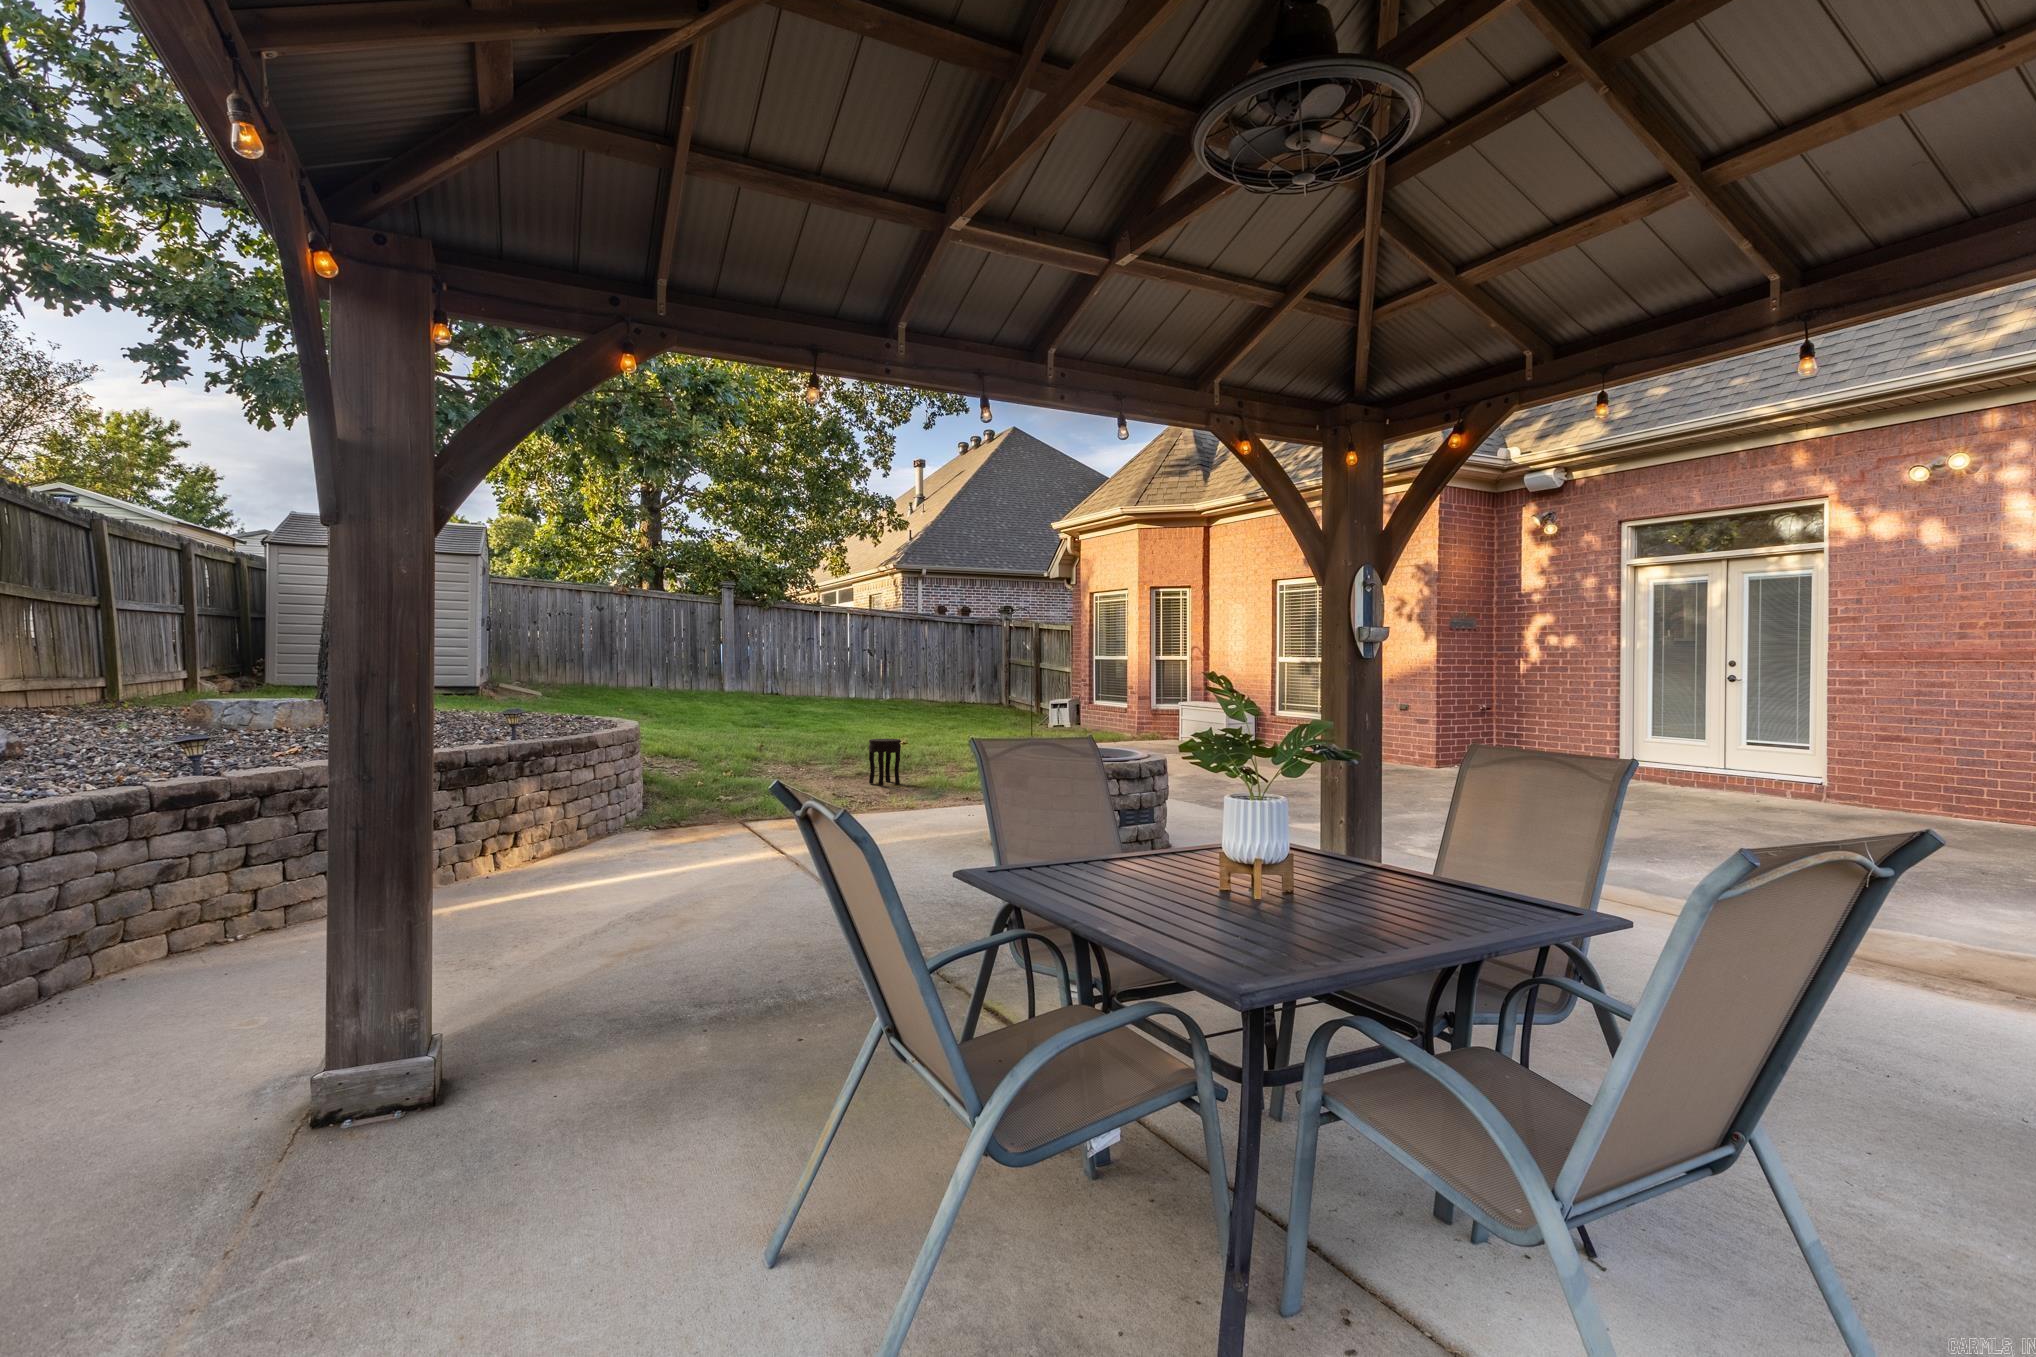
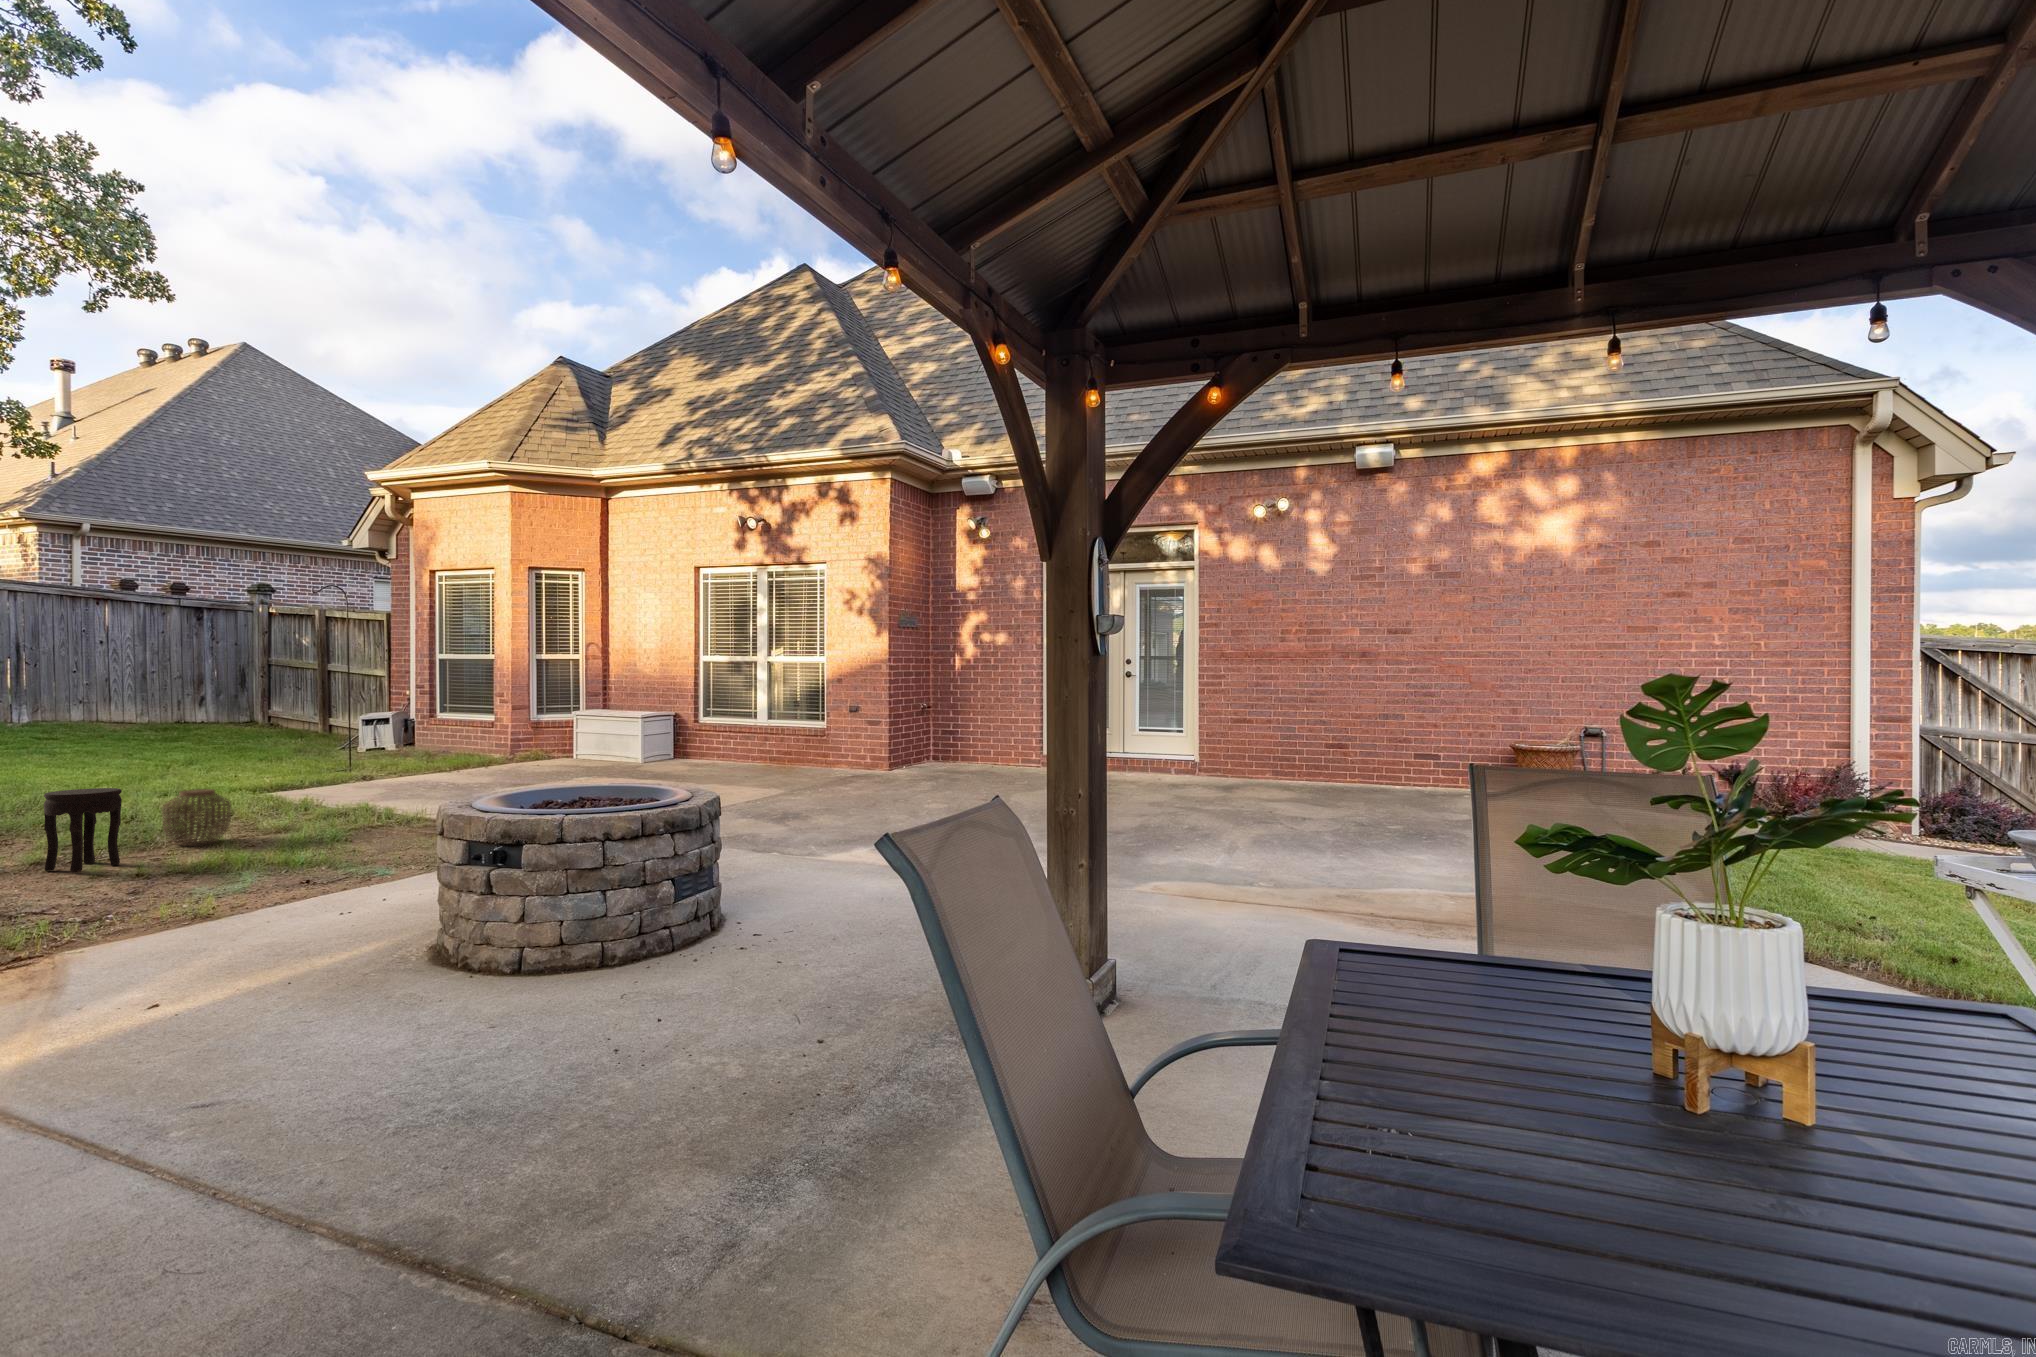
woven basket: none [921,743,953,778] -> present [162,789,231,846]

